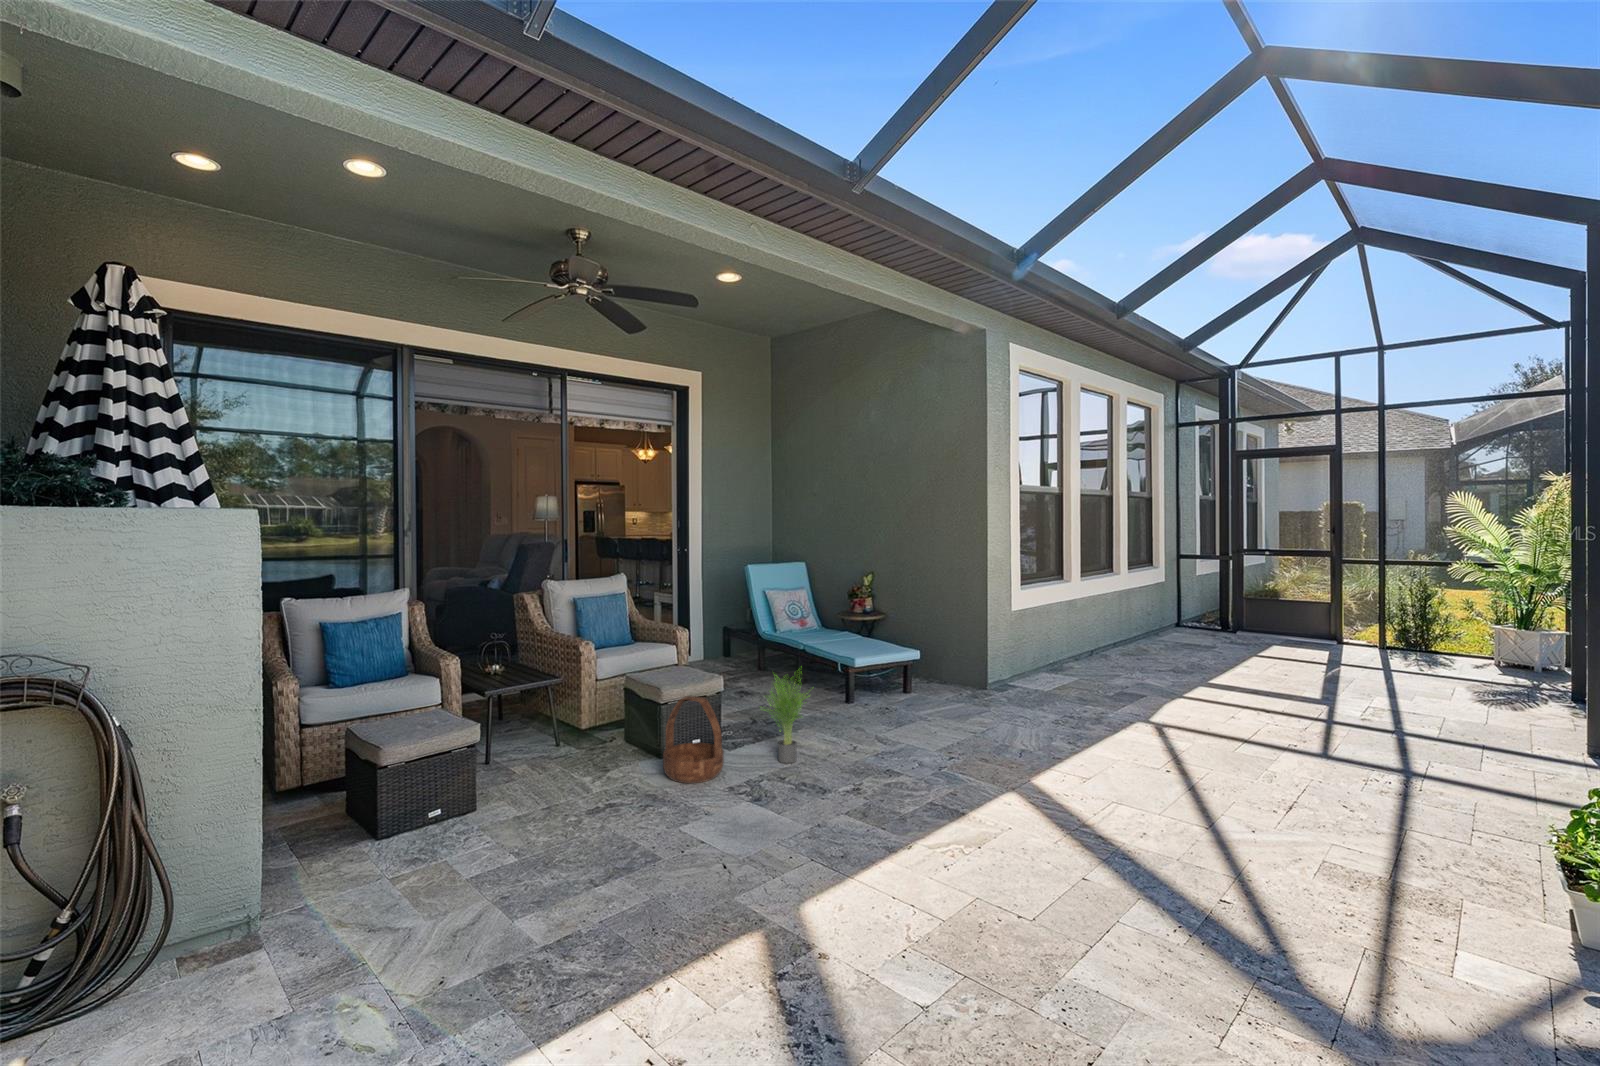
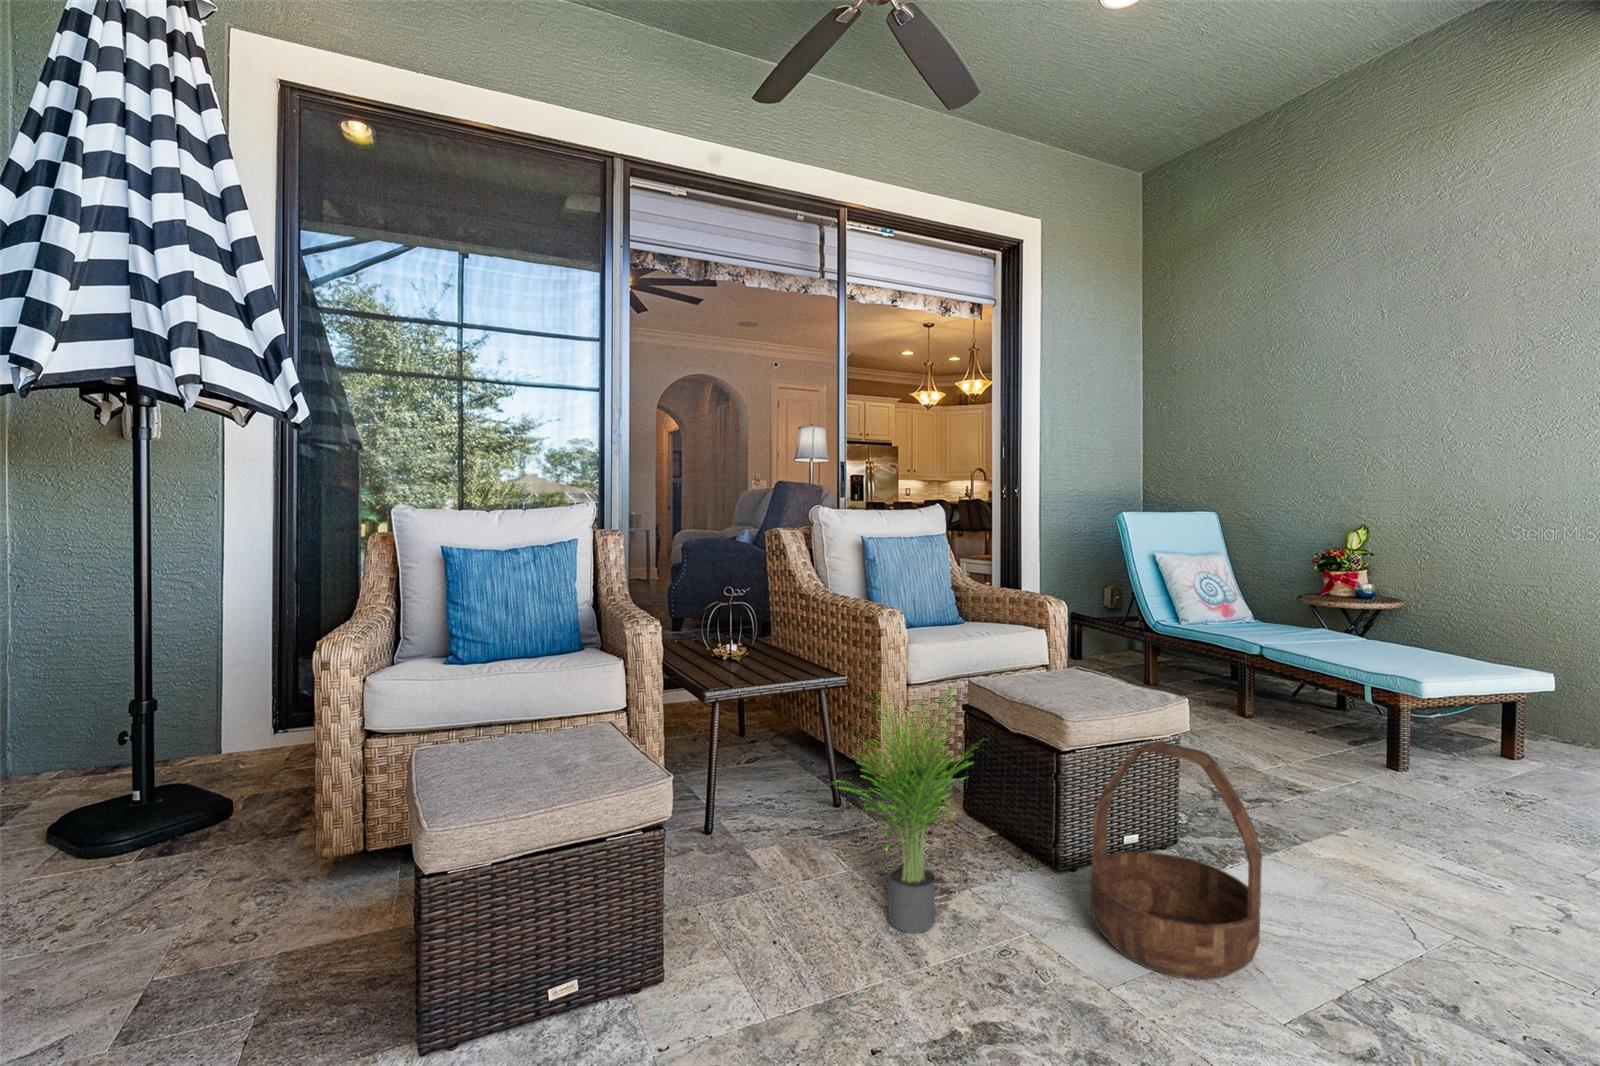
potted plant: present [769,677,806,763] -> present [839,691,974,933]

